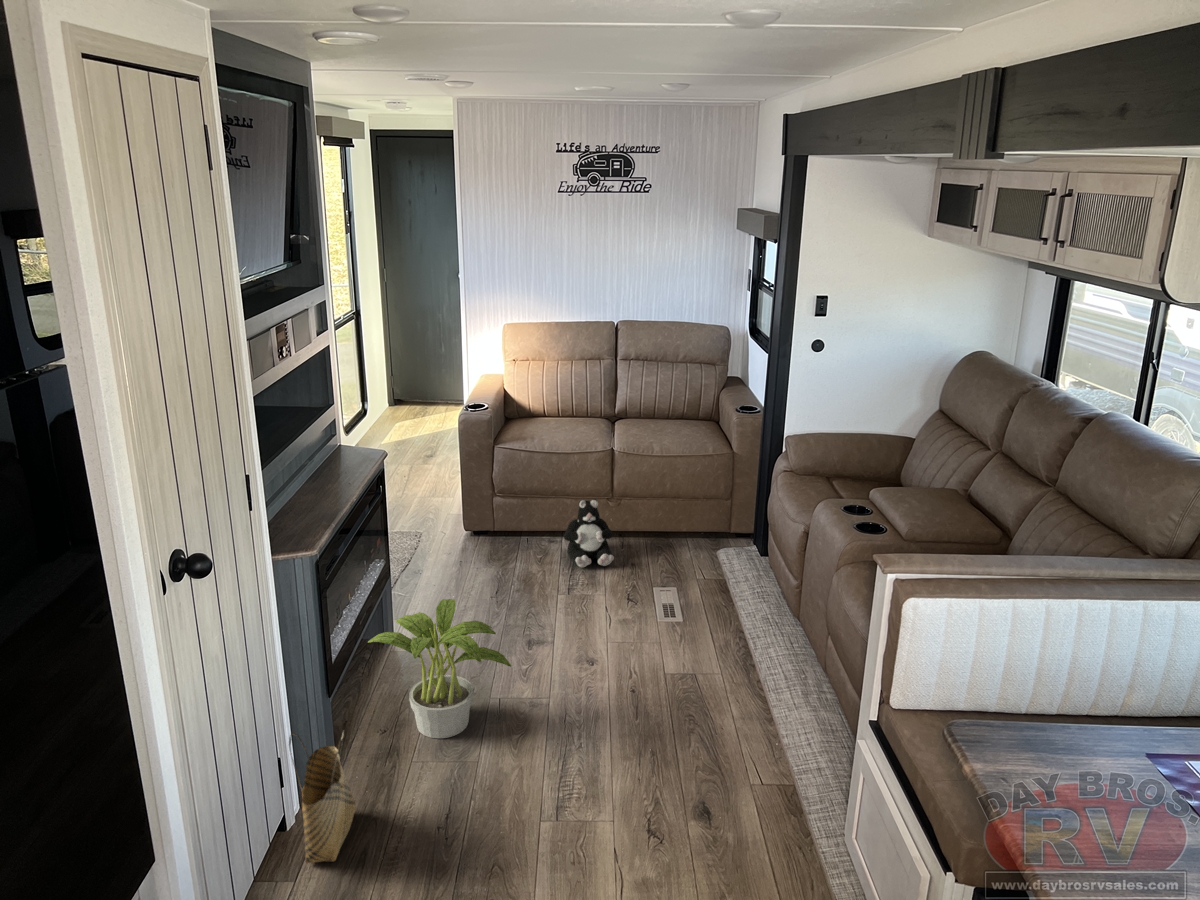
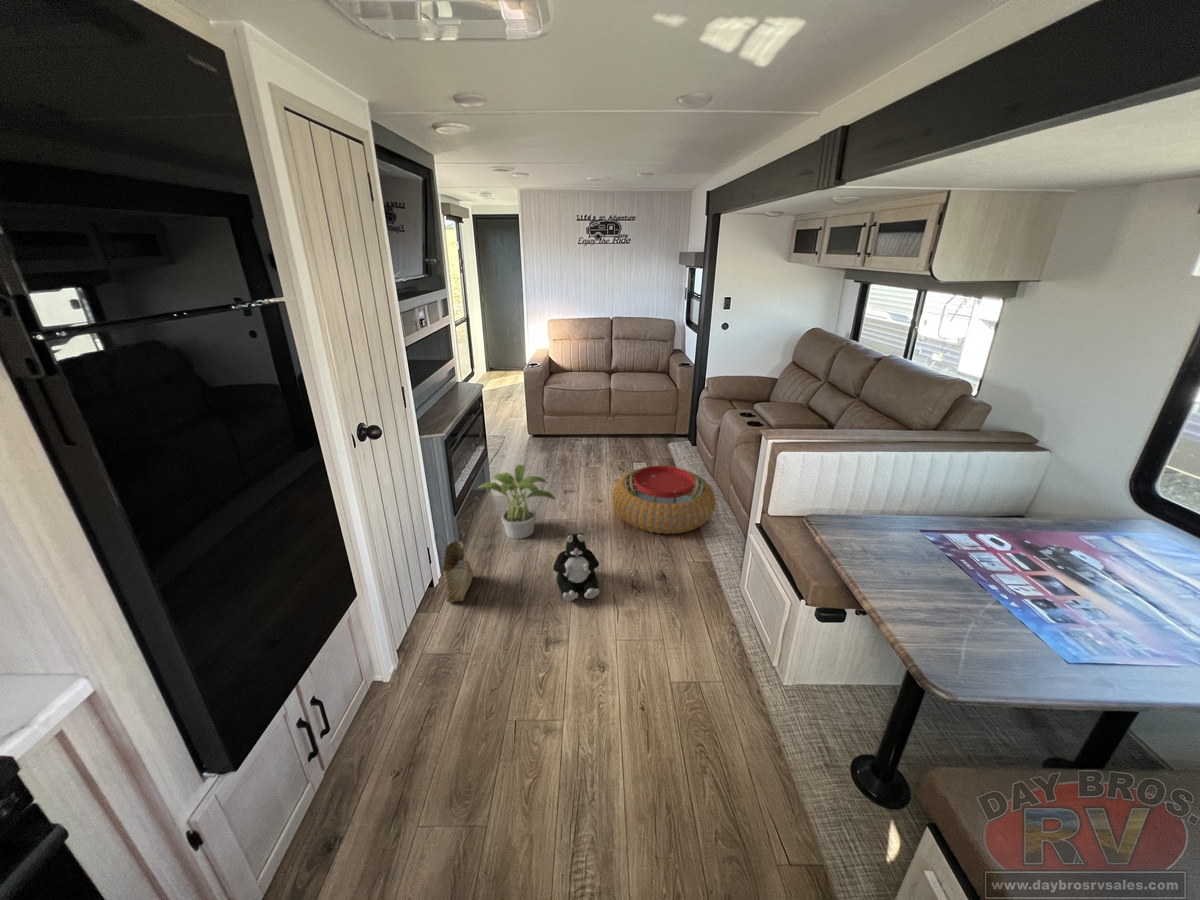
plush toy: present [564,499,614,568] -> present [553,533,600,601]
pouf: none [614,599,804,732] -> present [612,466,716,534]

